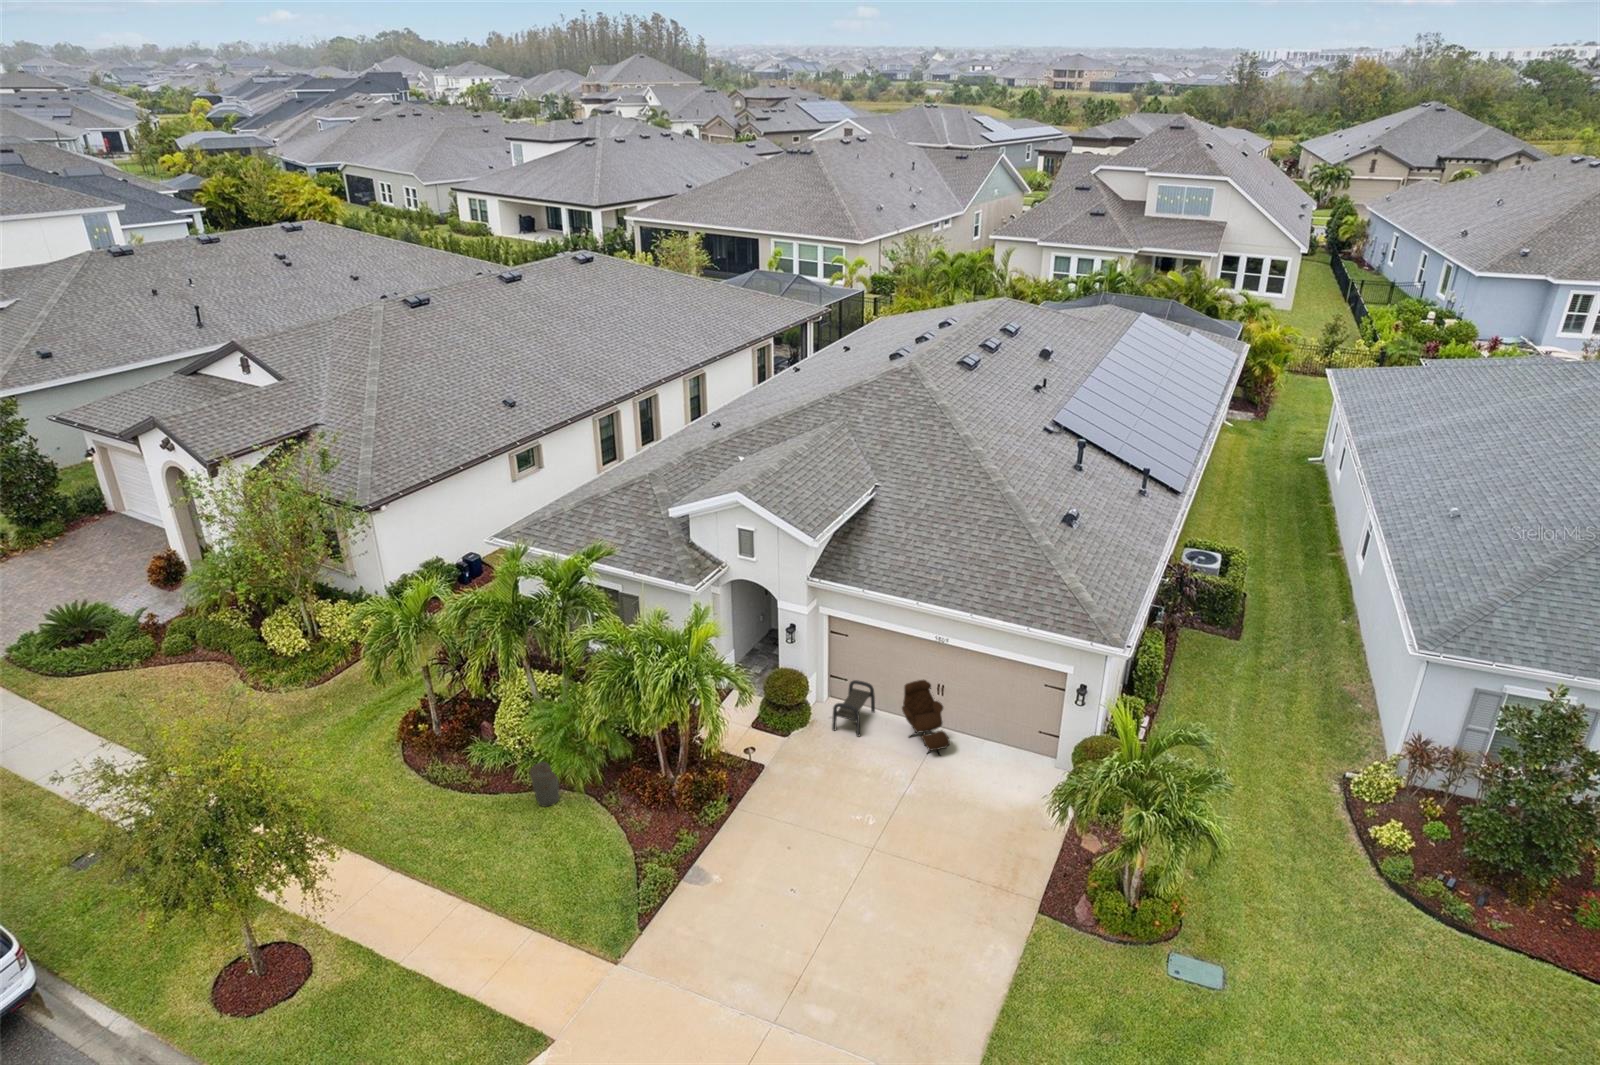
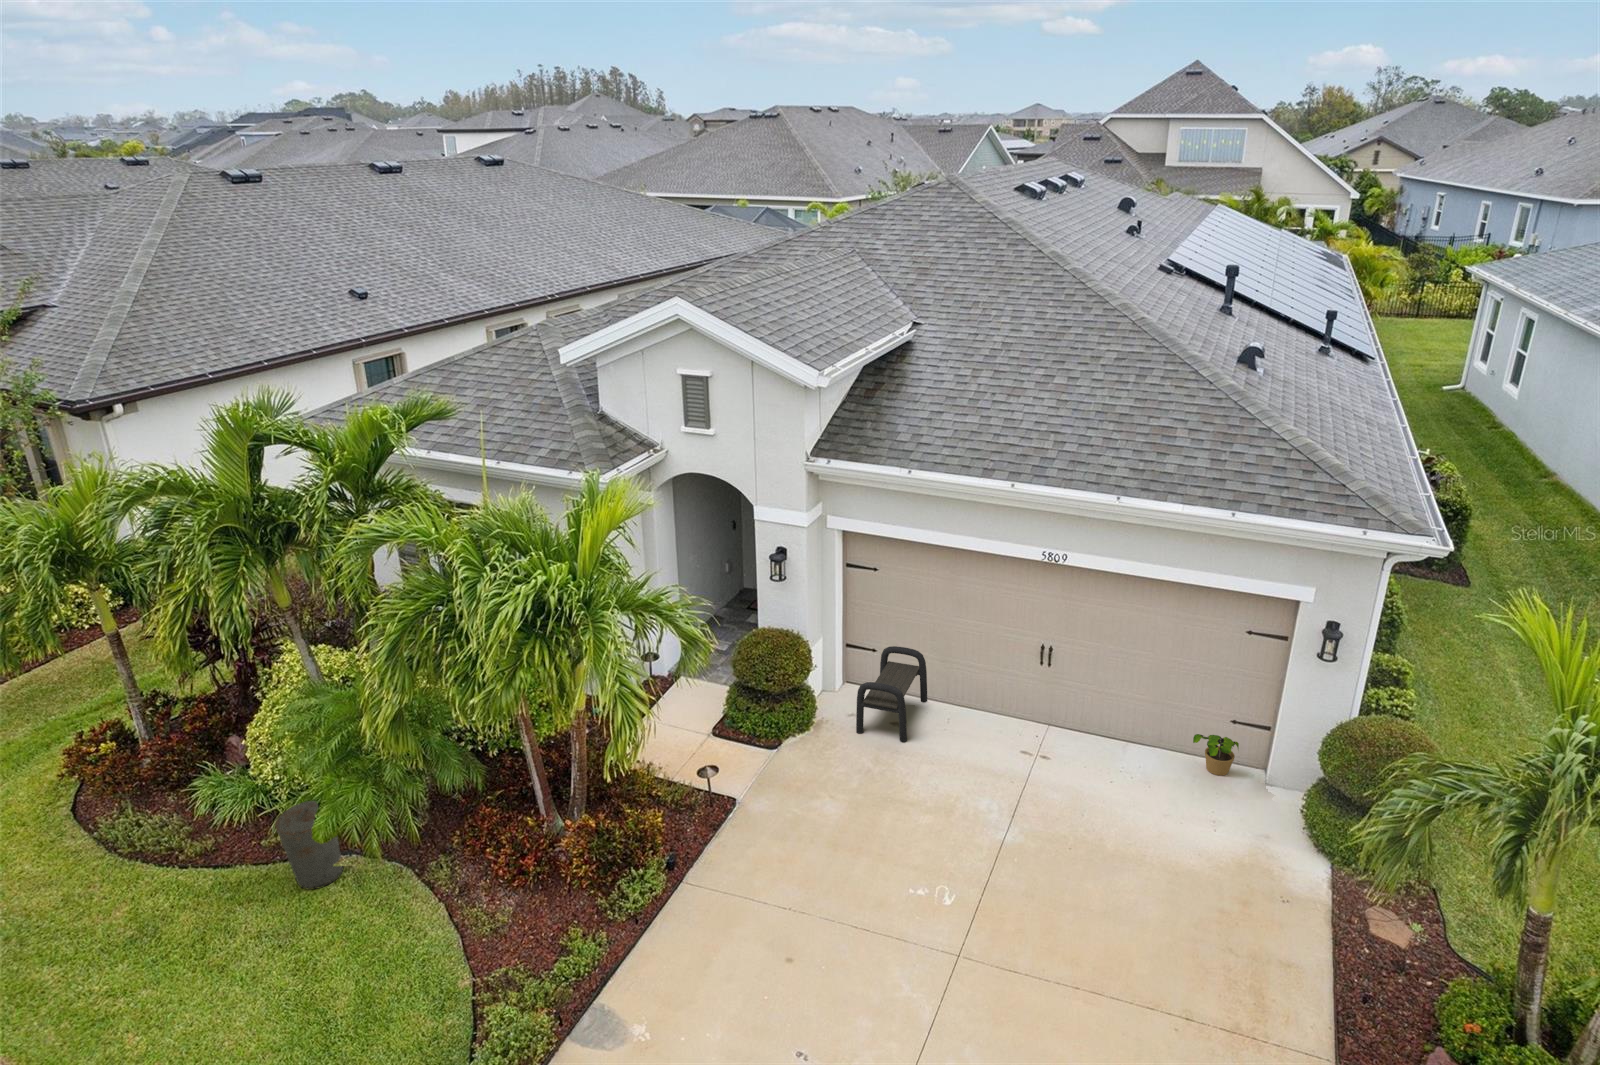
lounge chair: present [902,680,950,751] -> none [979,636,1072,770]
potted plant: none [1015,739,1040,762] -> present [1193,734,1239,776]

